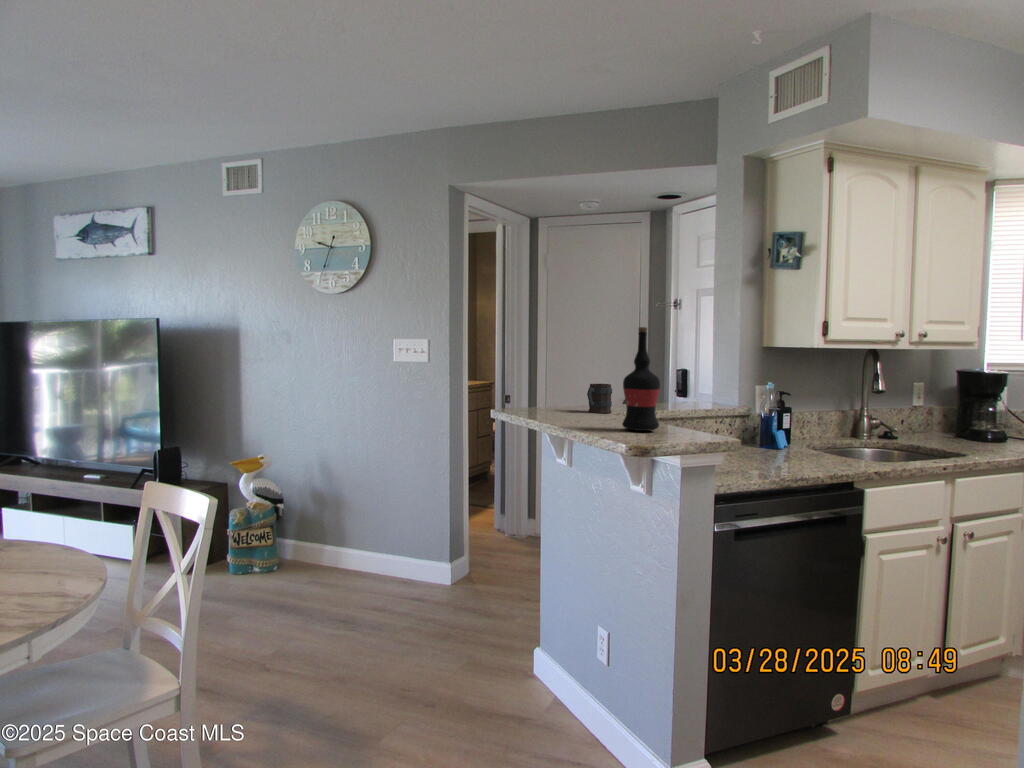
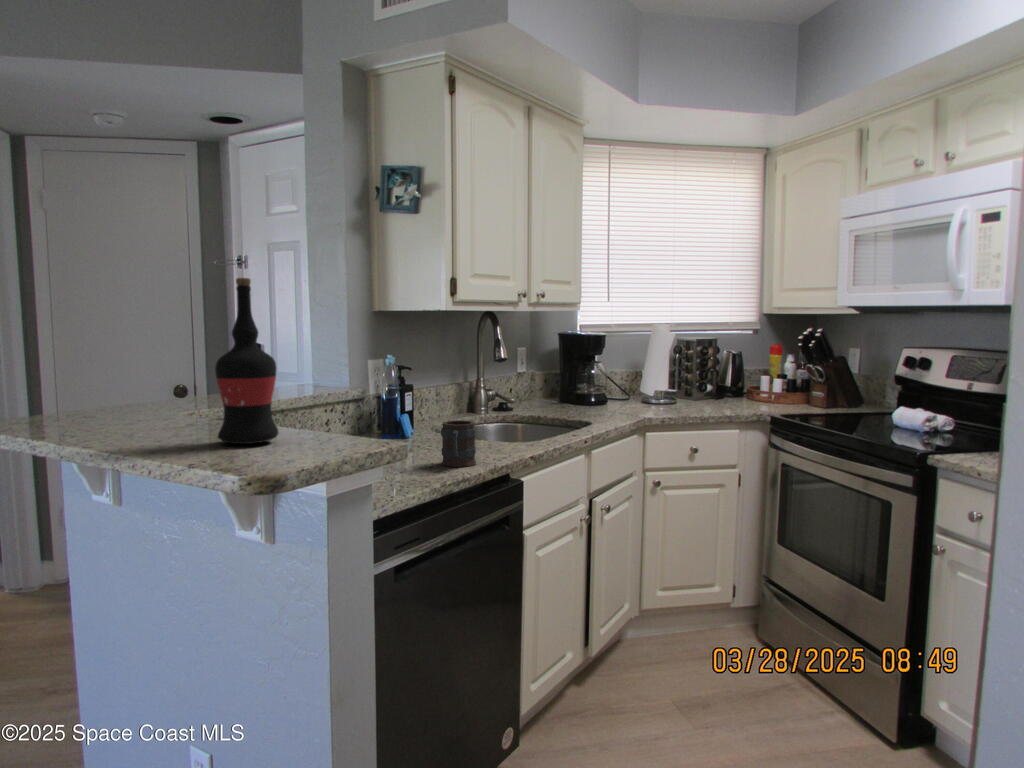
mug: present [587,384,612,413] -> present [441,420,476,467]

